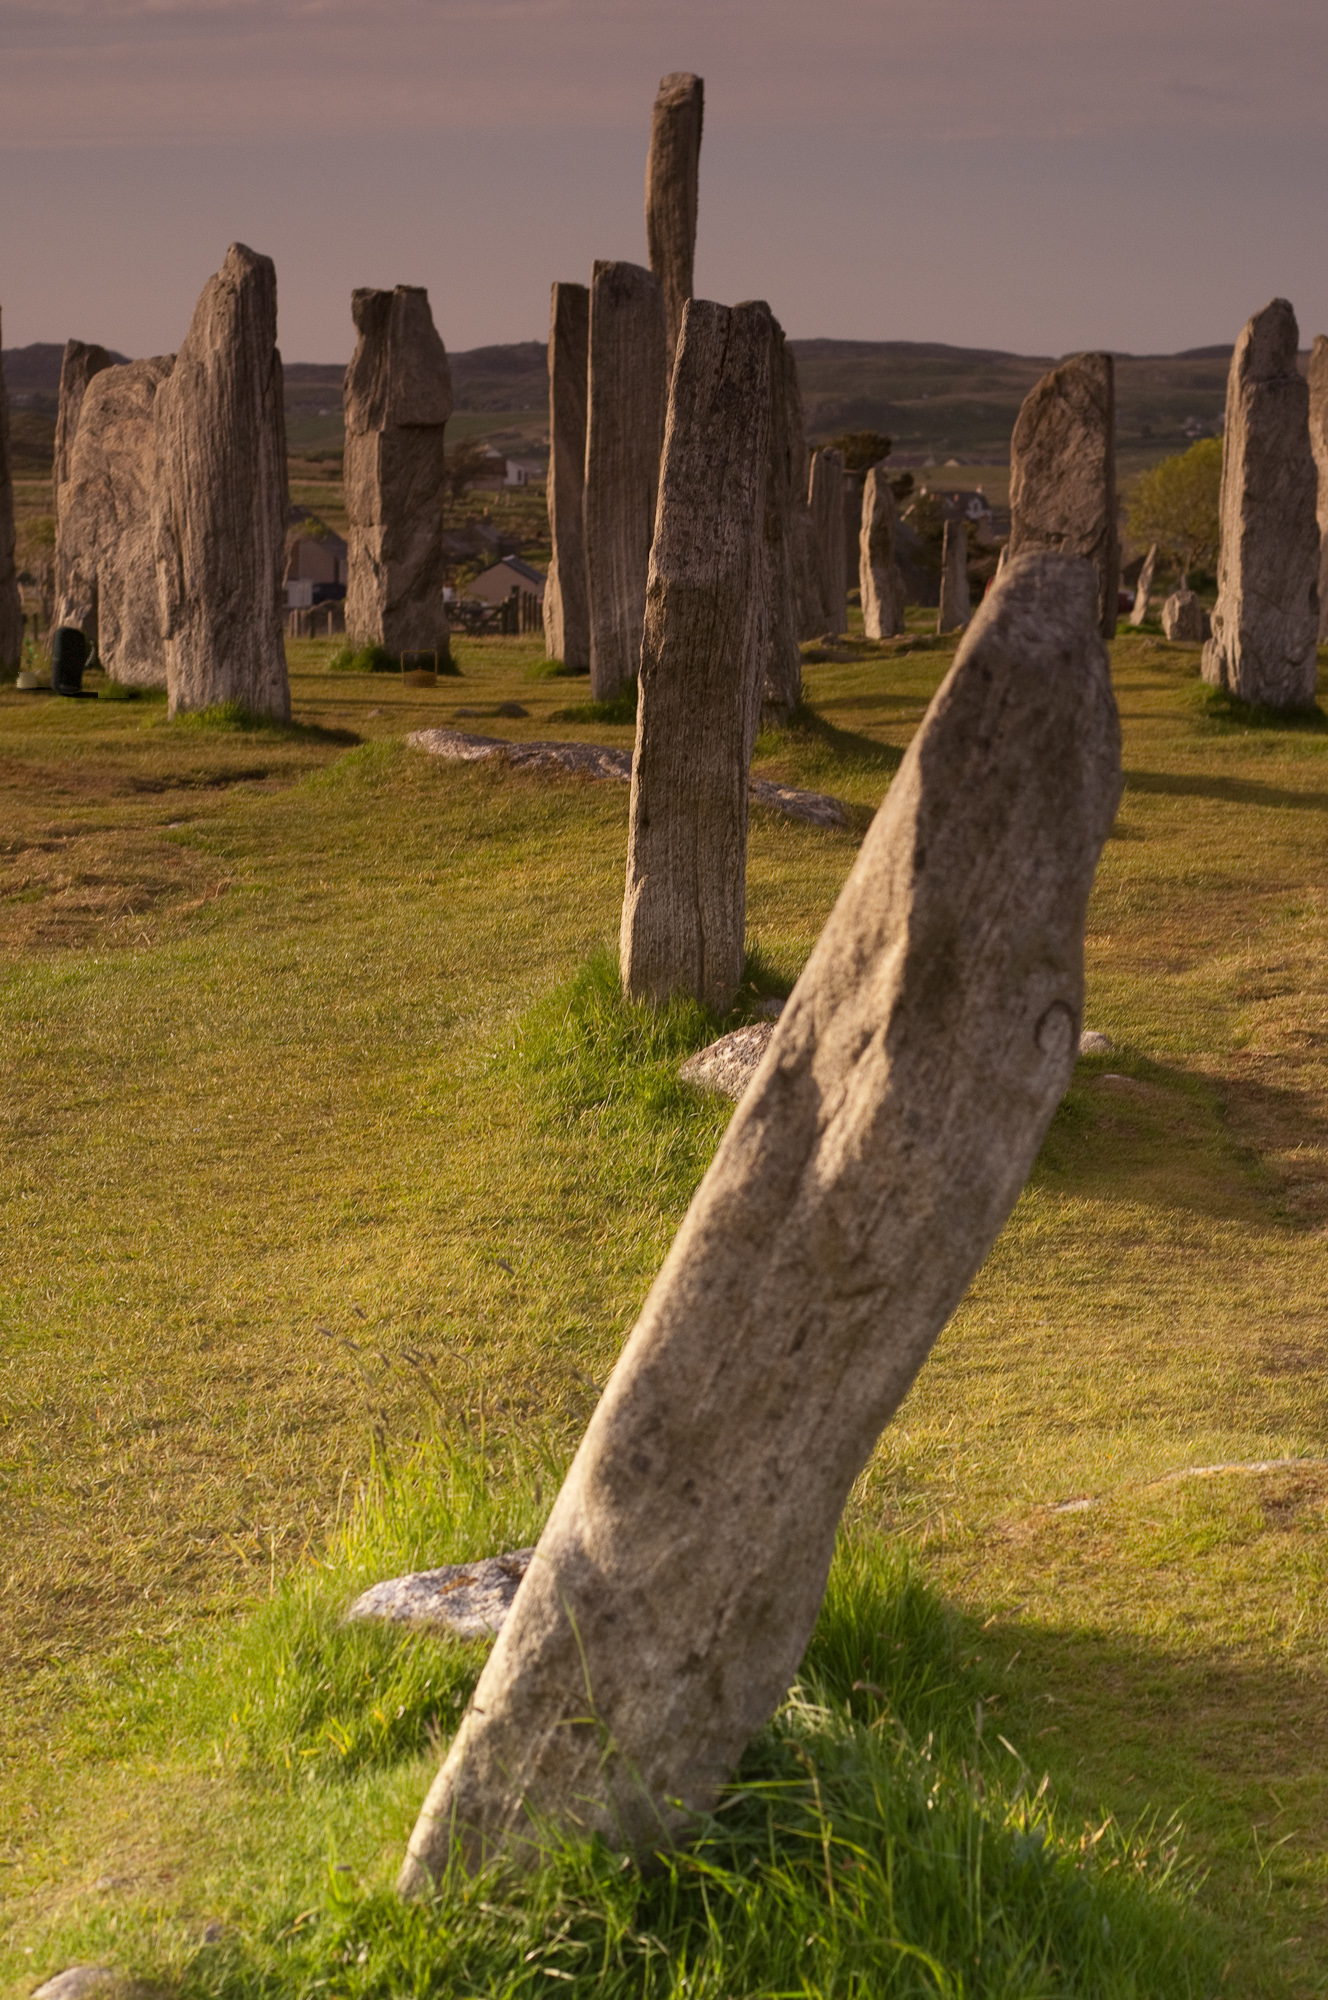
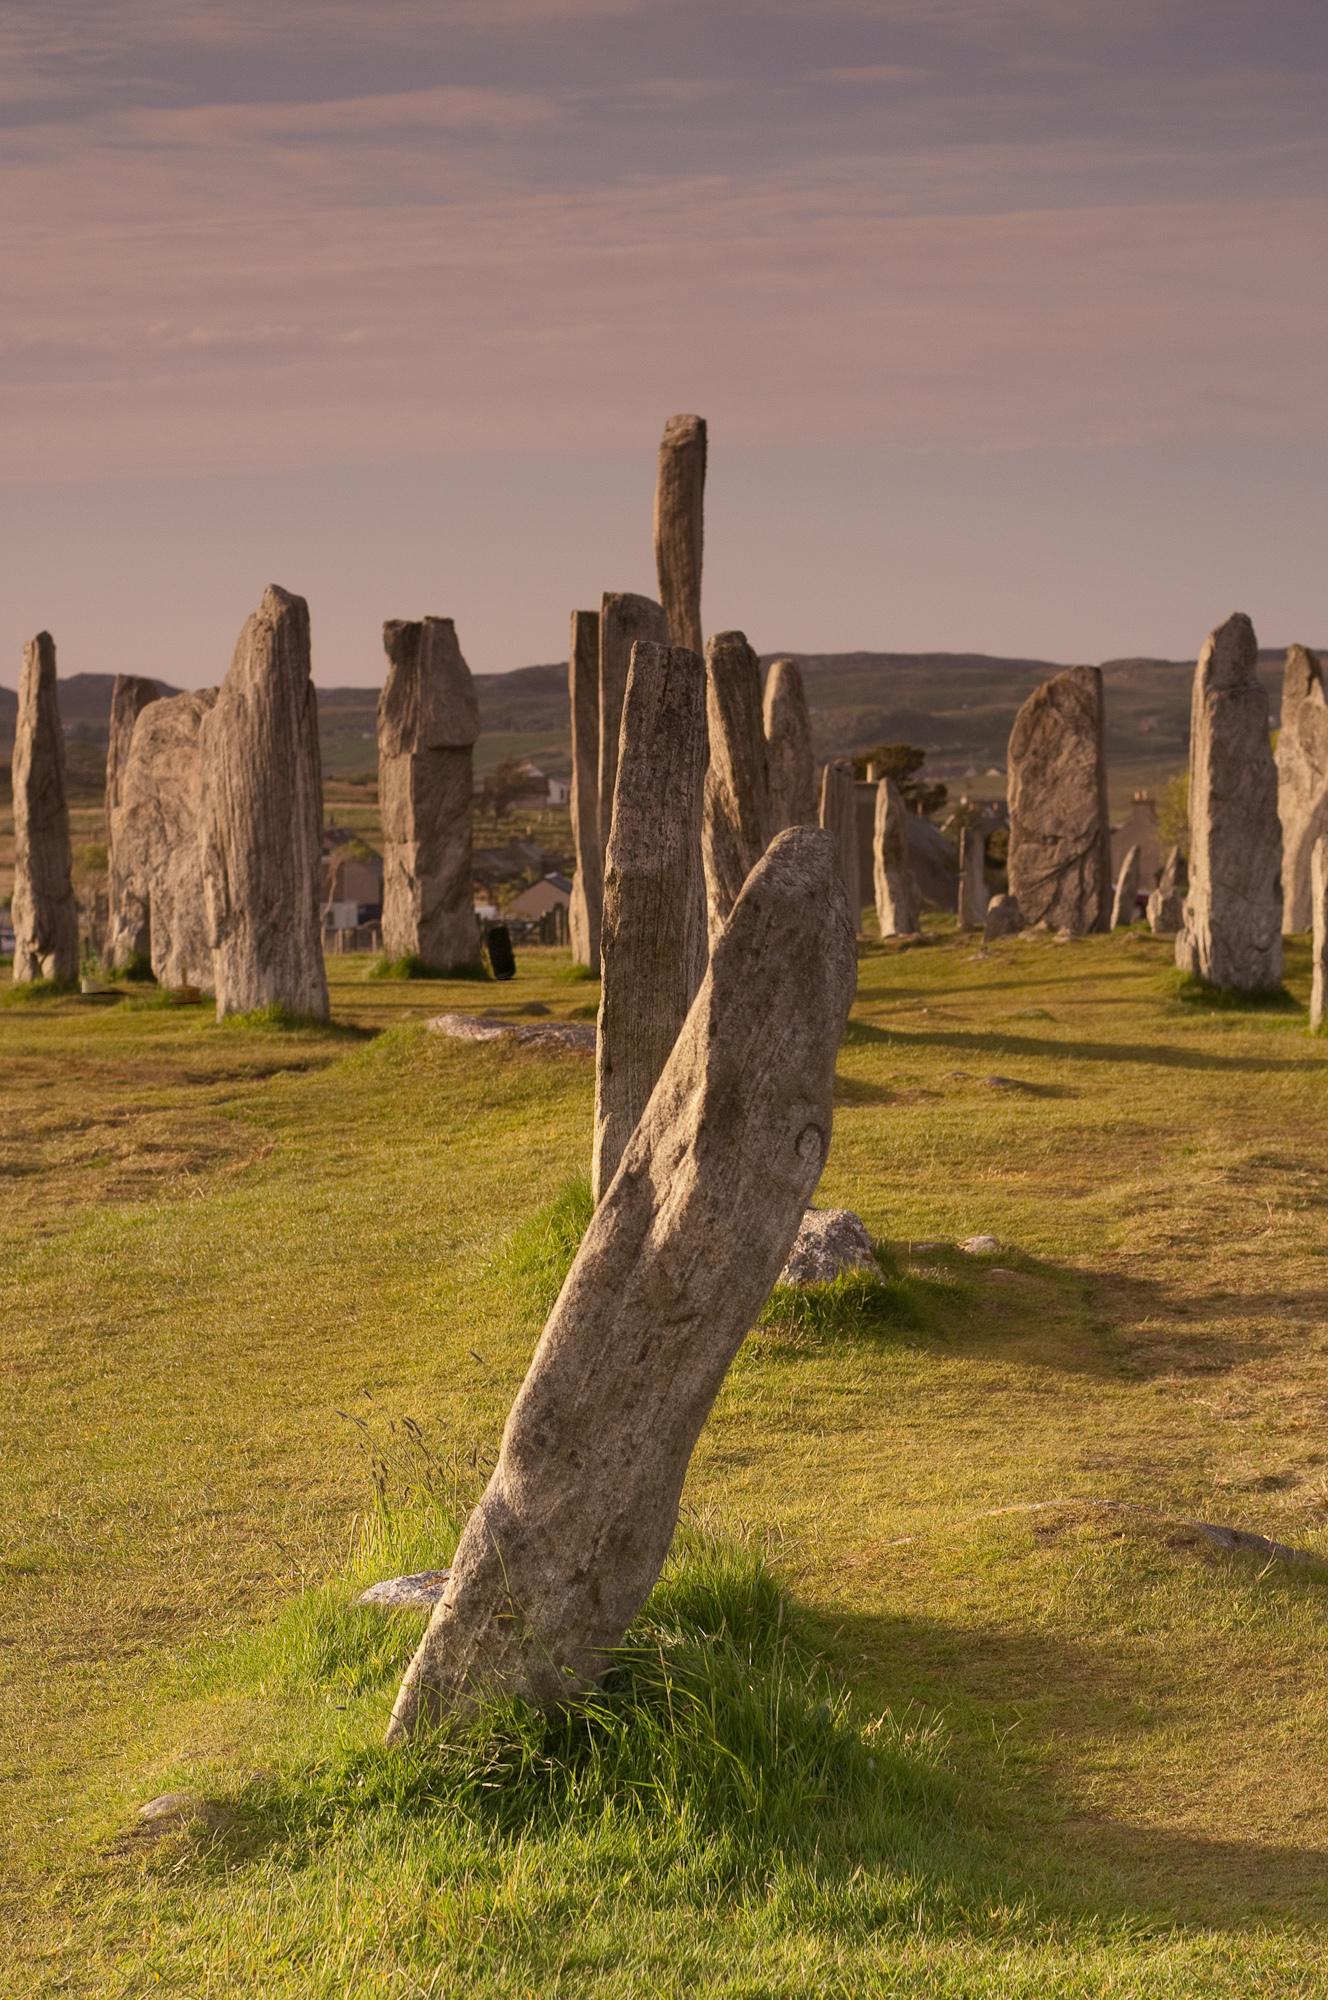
backpack: present [51,626,97,694] -> present [476,925,517,980]
woven basket: present [402,650,437,688] -> present [169,964,202,1003]

